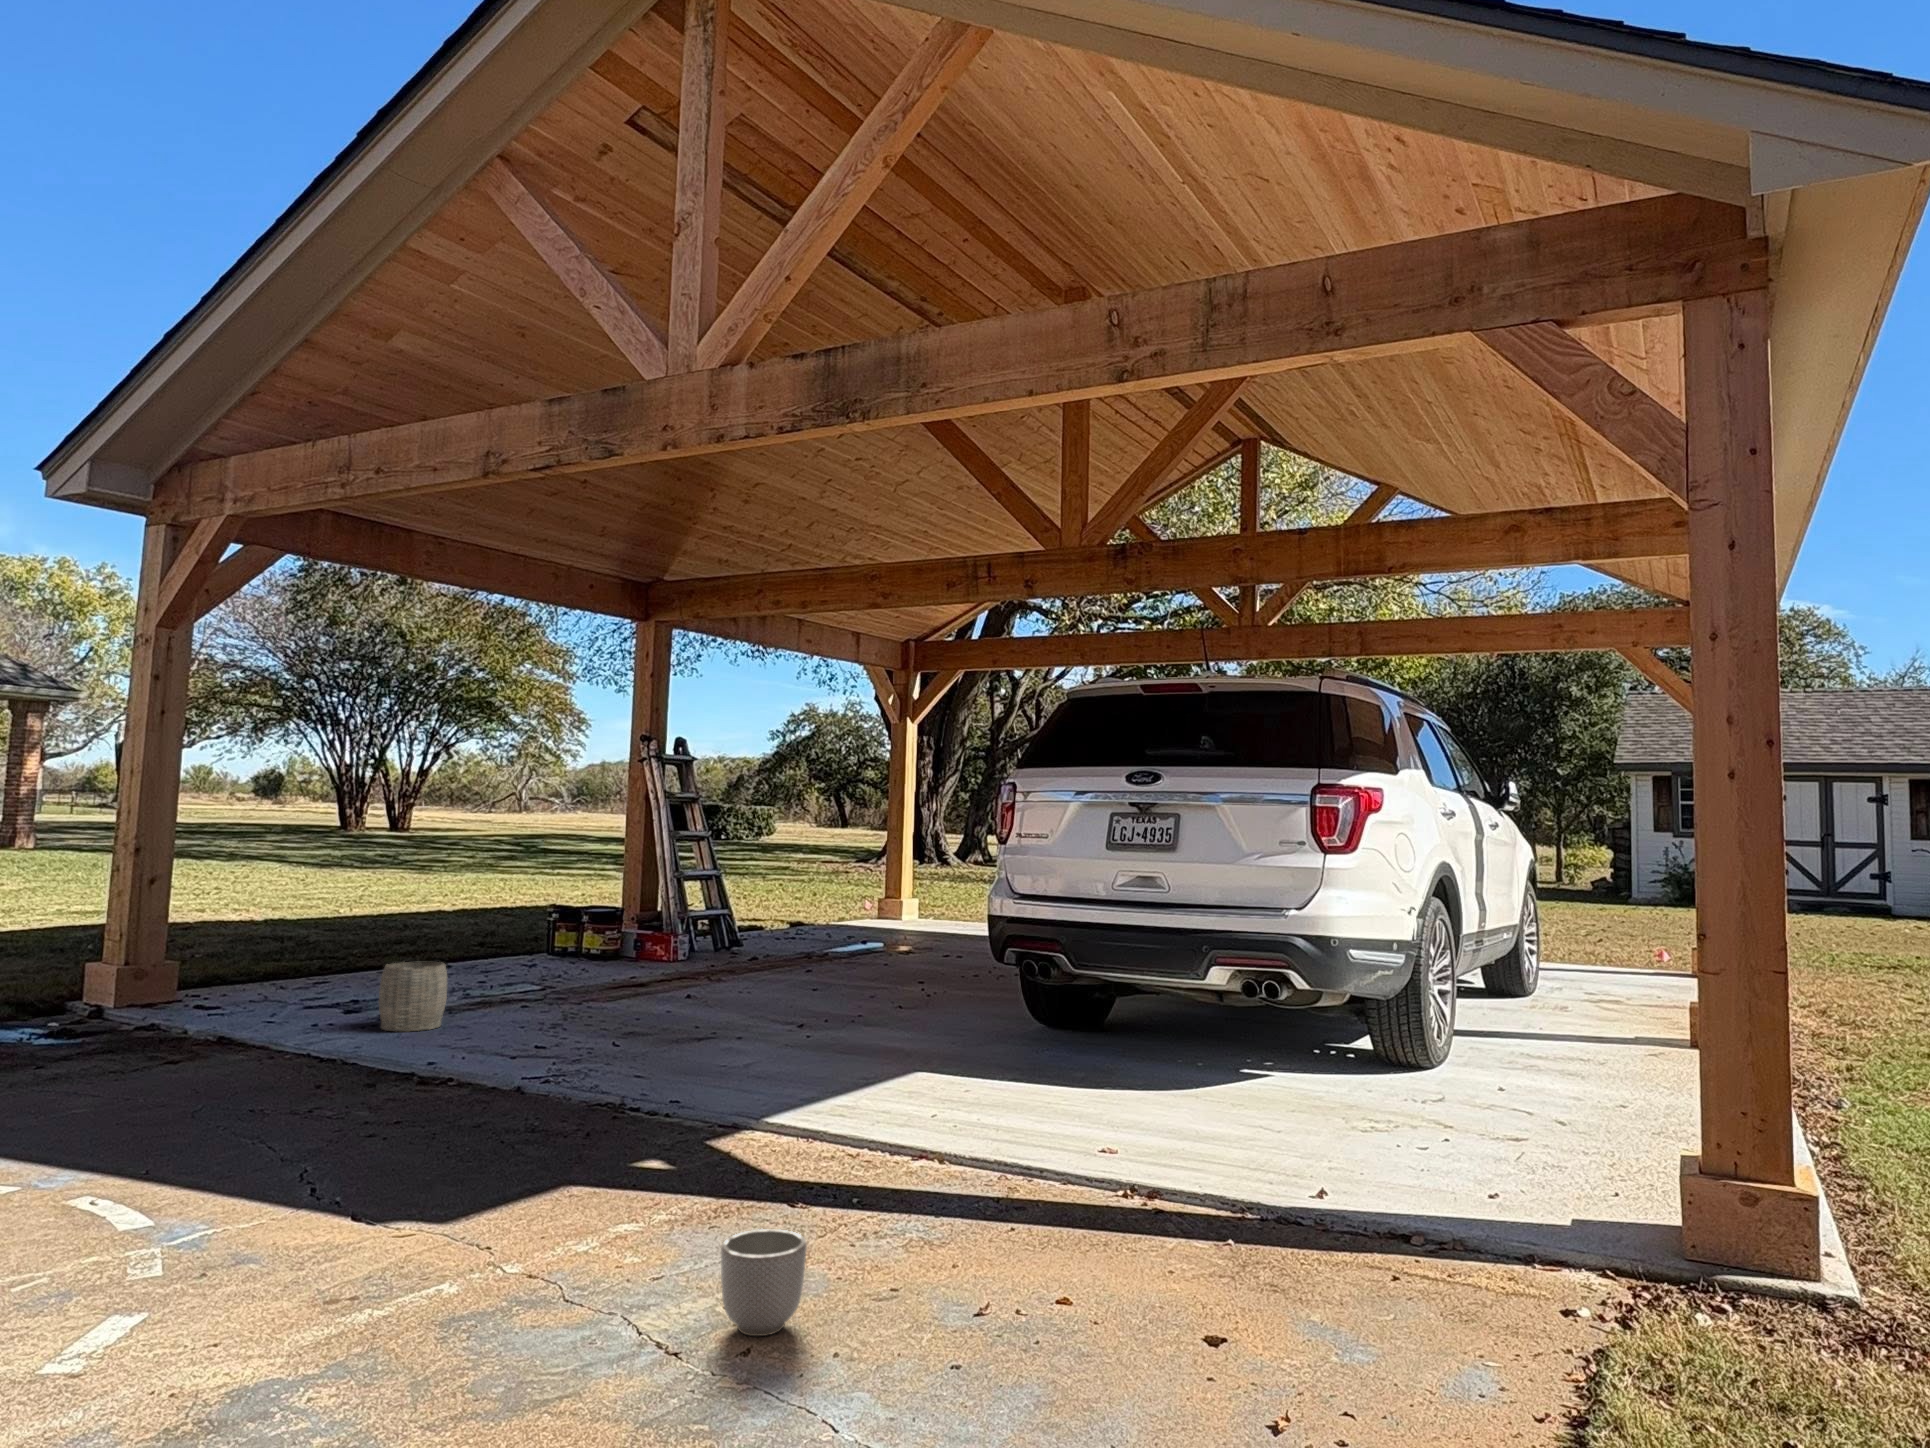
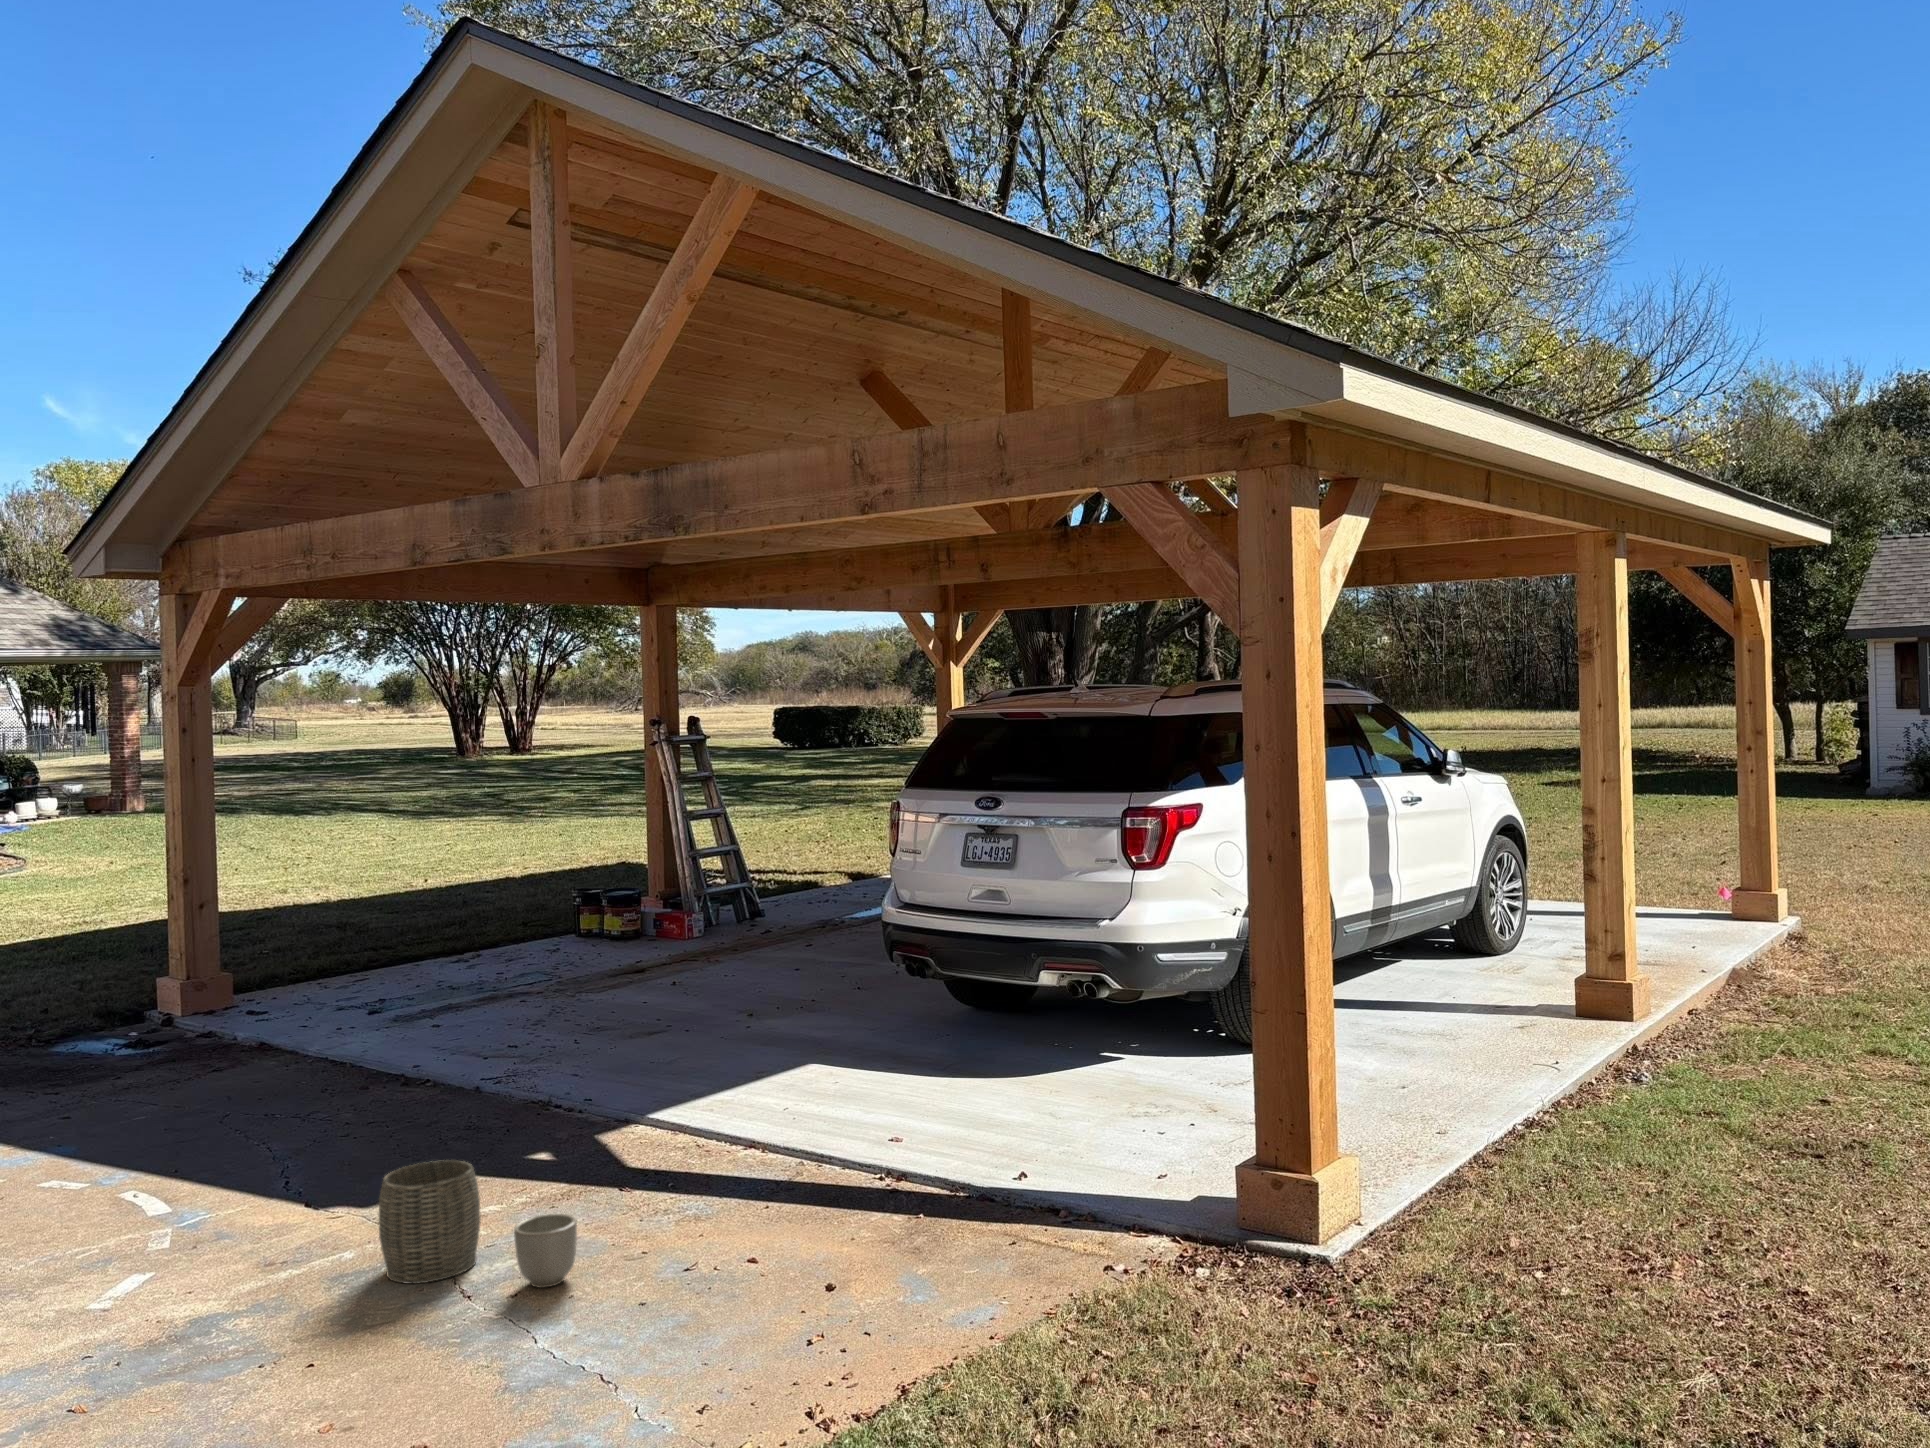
woven basket: present [379,962,448,1032] -> present [379,1160,481,1284]

